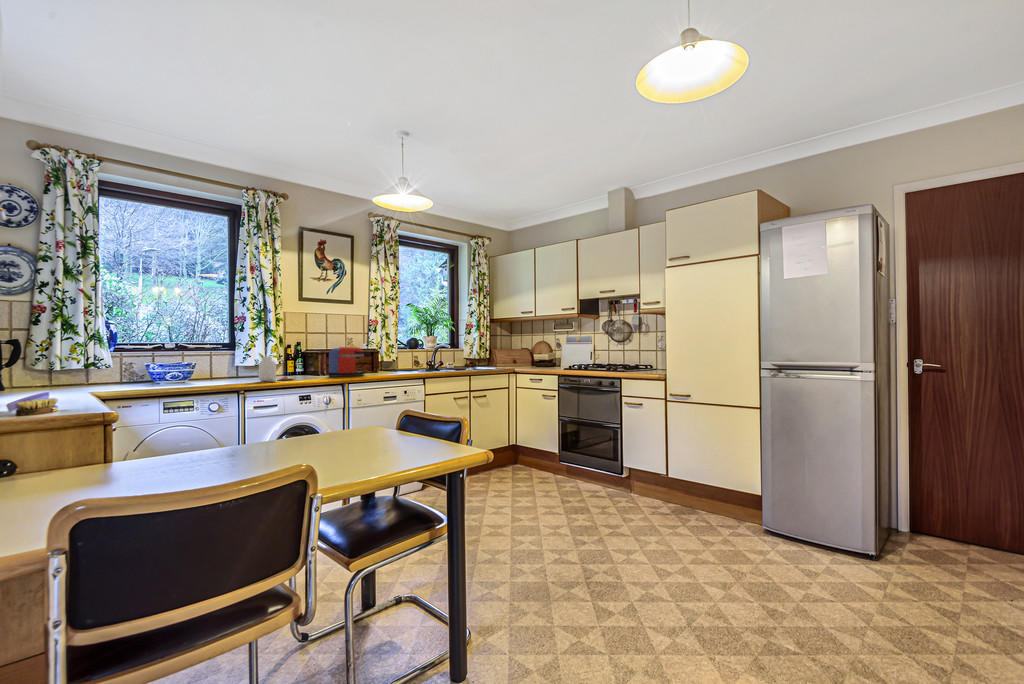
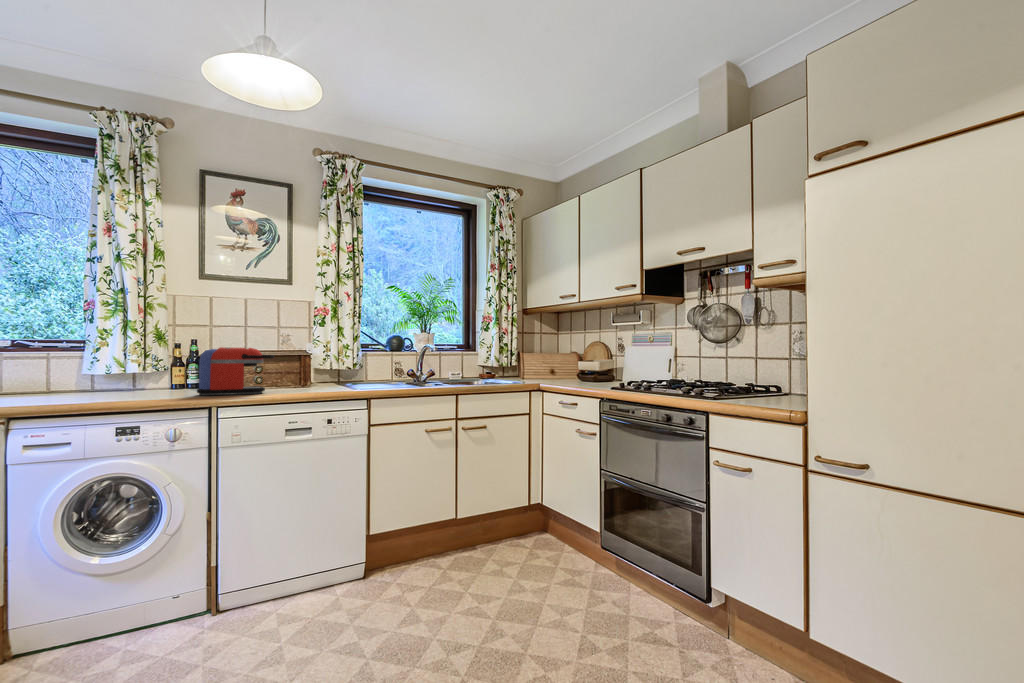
jar: present [259,357,295,382] -> none [44,362,130,405]

